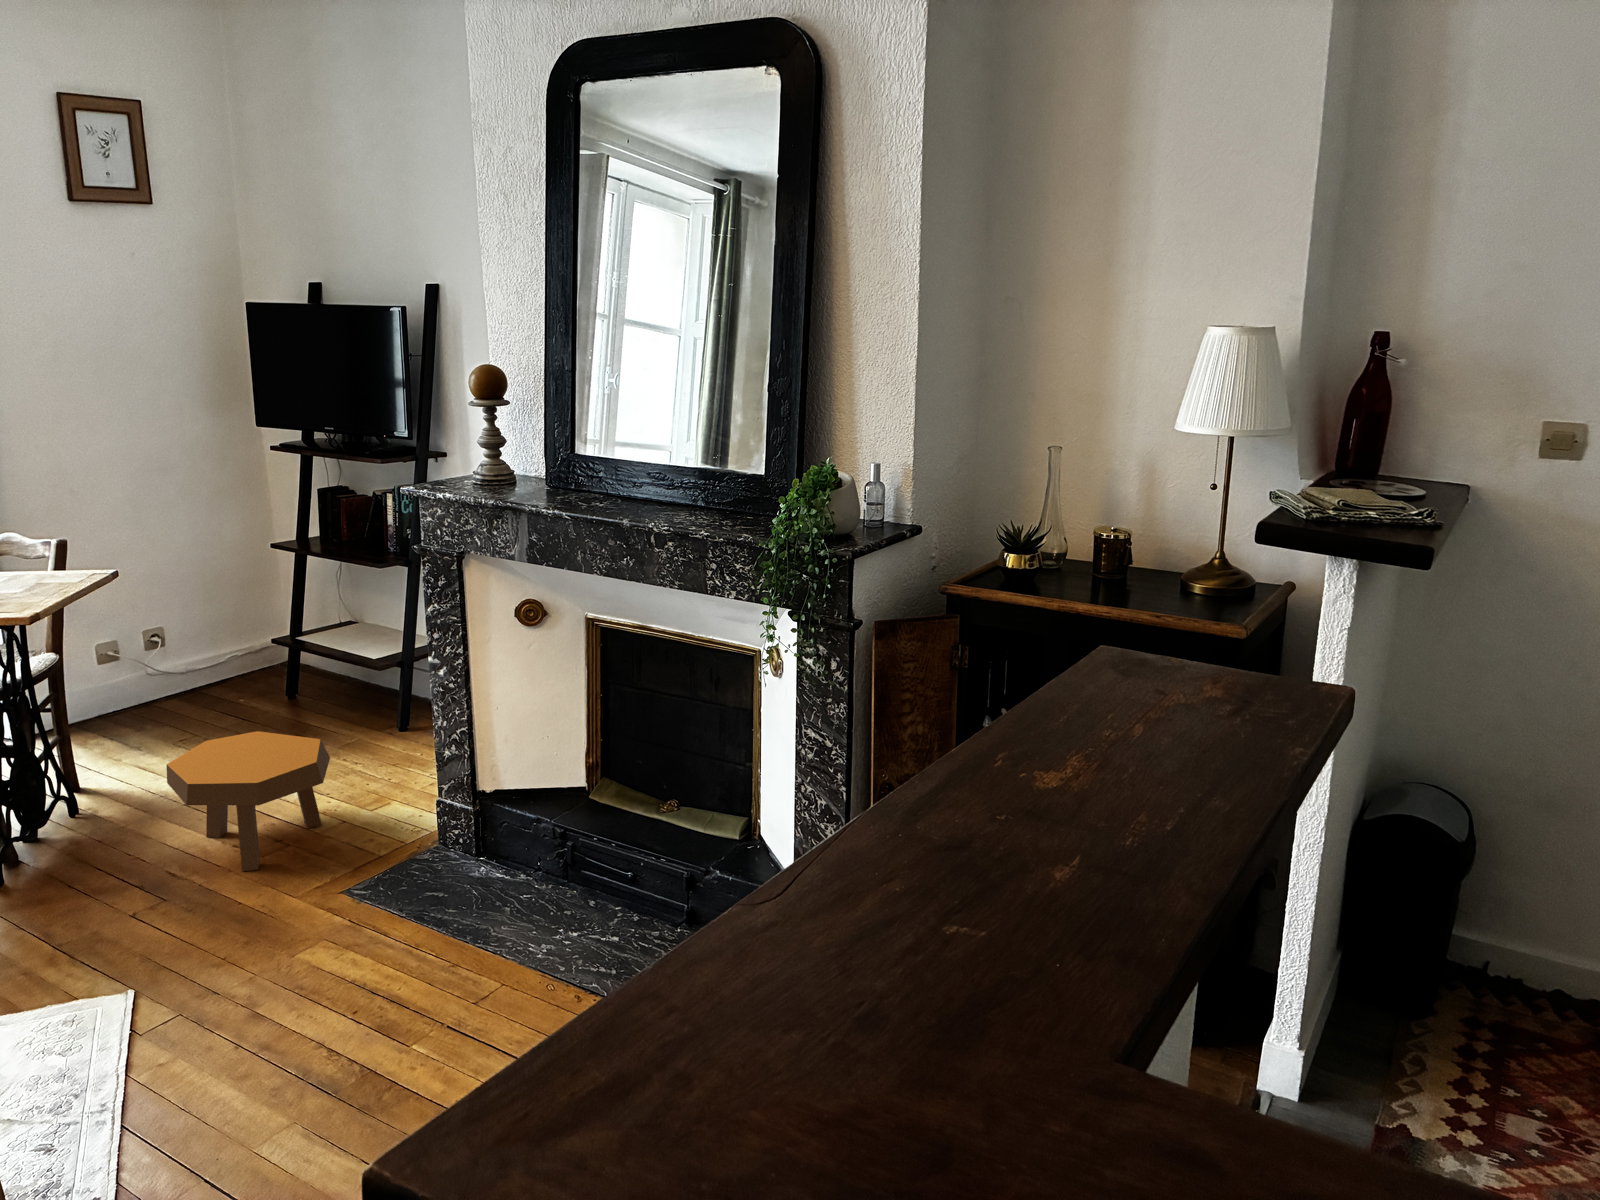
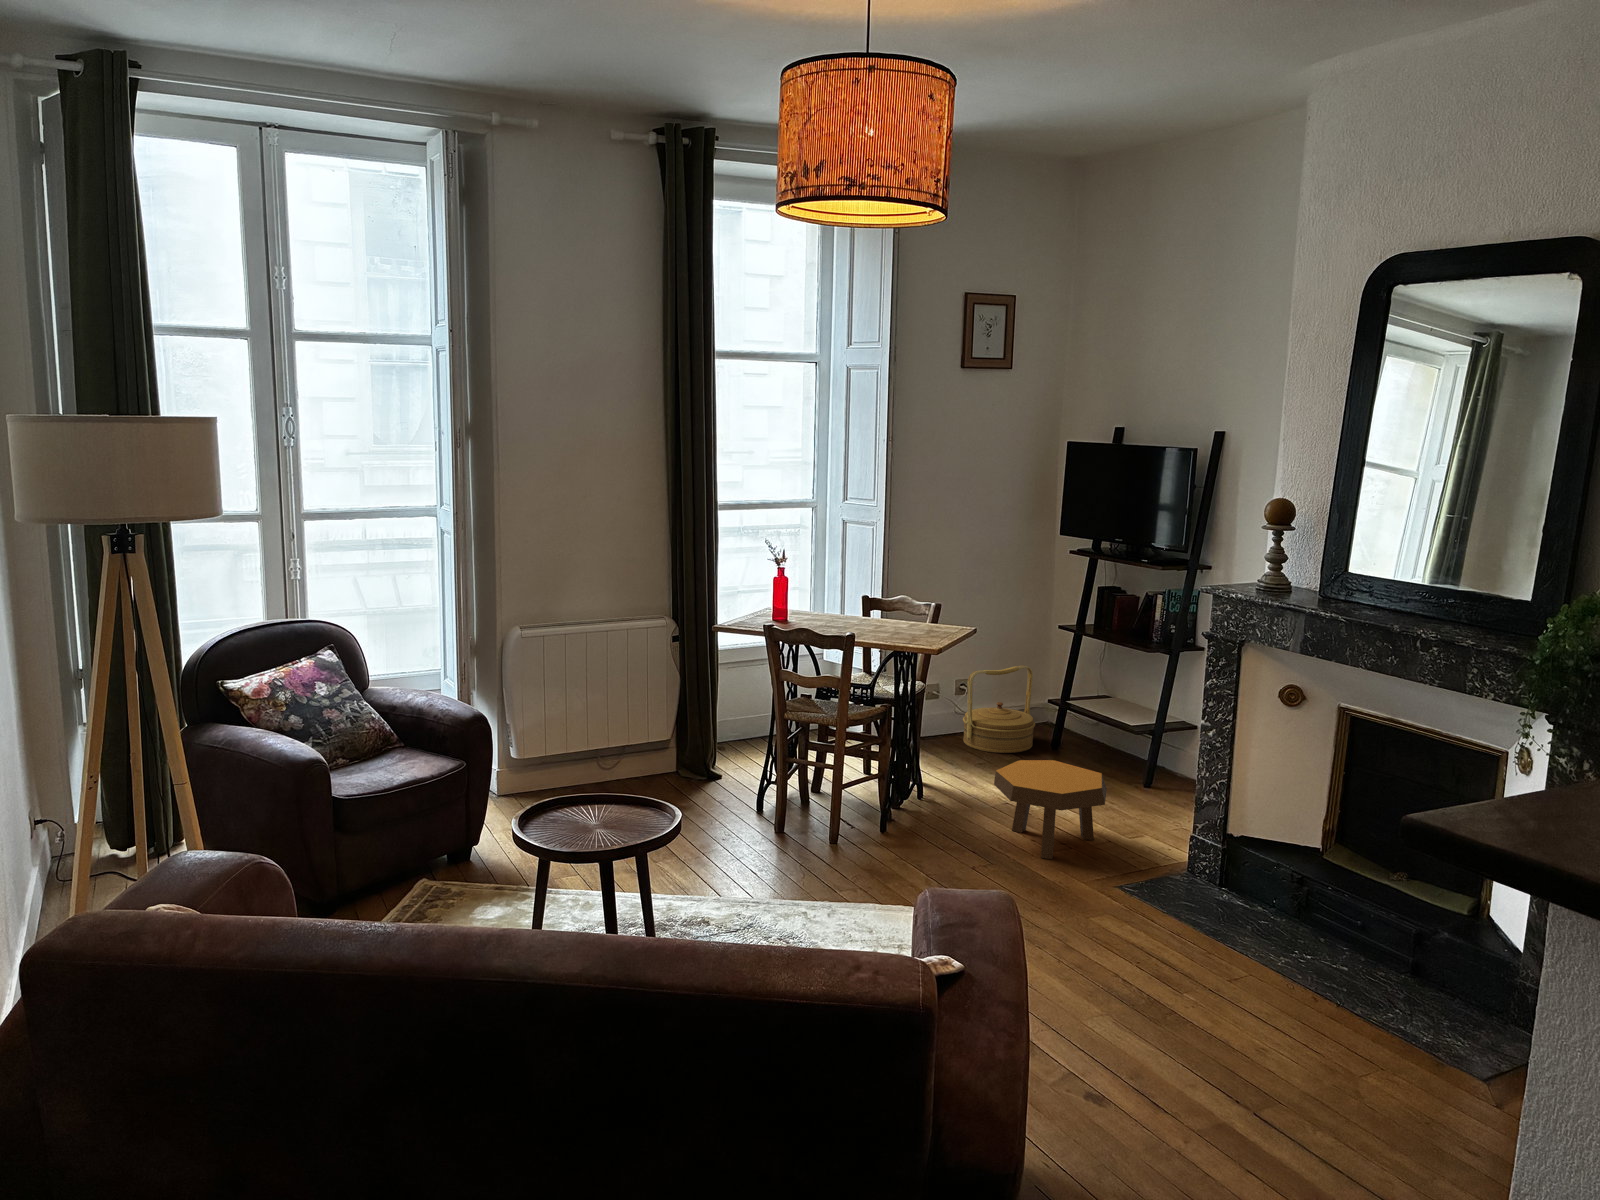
woven basket: none [150,599,260,720] -> present [963,665,1035,753]

